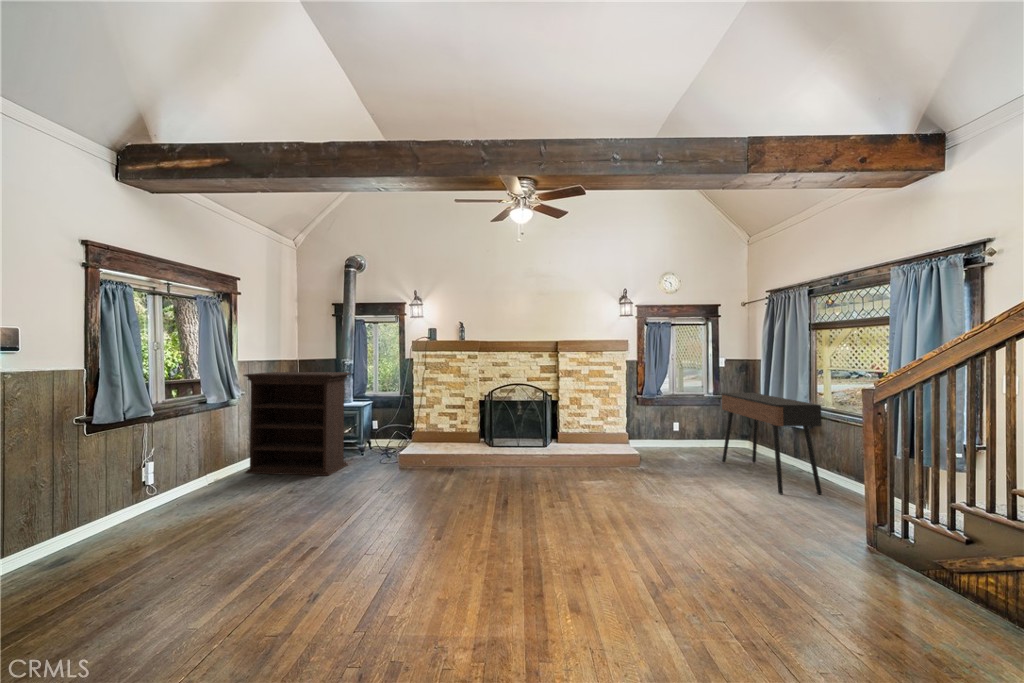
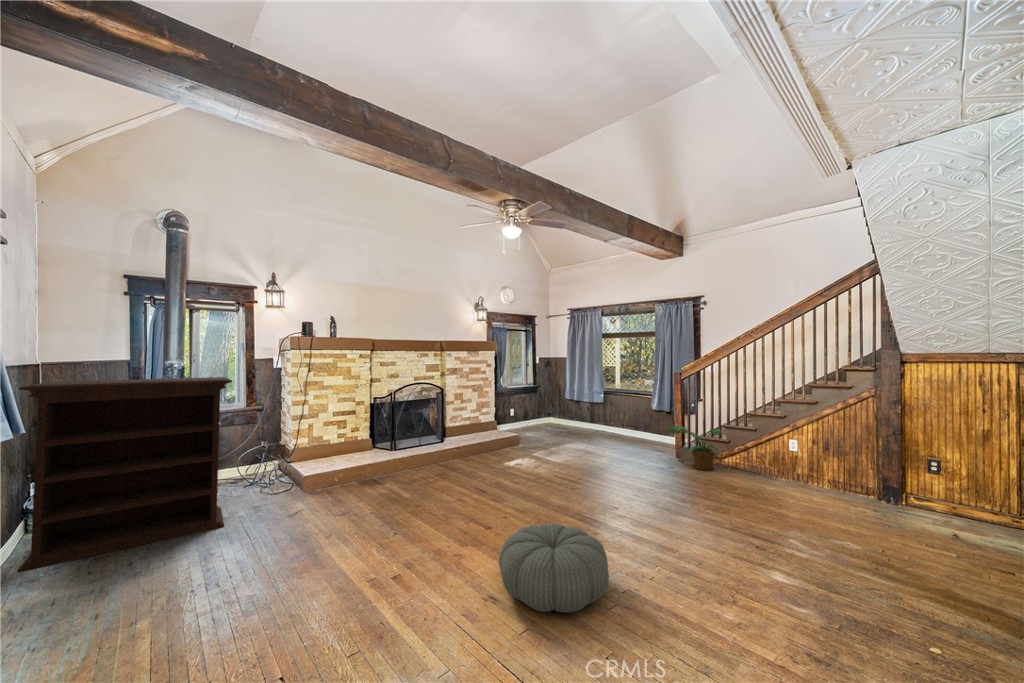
console table: present [722,393,822,495] -> none [556,381,628,444]
potted plant: none [801,482,933,585] -> present [668,425,722,471]
pouf: none [292,535,414,631] -> present [499,523,609,613]

